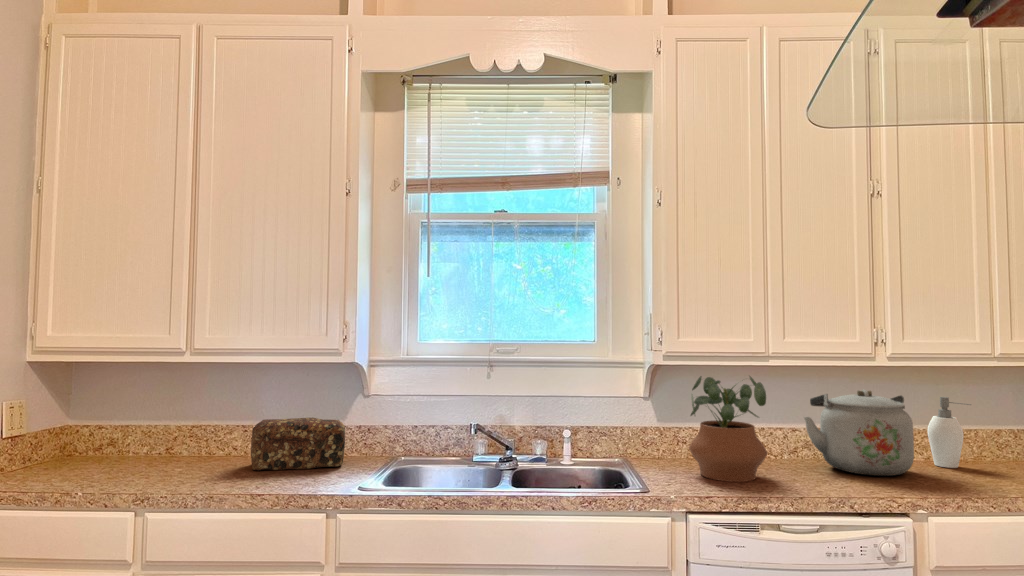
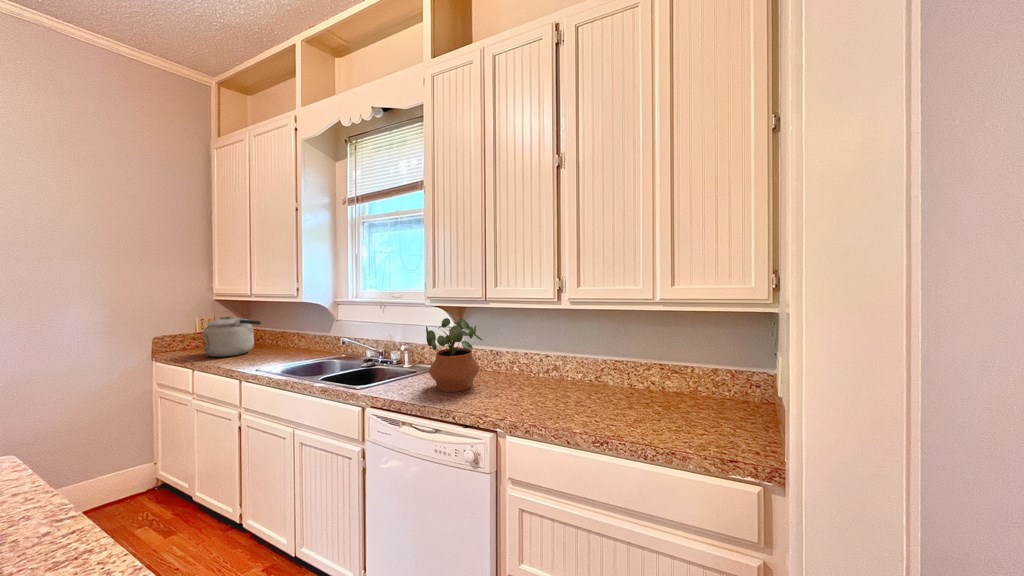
kettle: present [804,390,914,476] -> present [203,316,261,357]
soap dispenser: present [927,397,971,468] -> none [629,340,656,399]
bread loaf: present [251,418,345,471] -> none [260,332,317,358]

